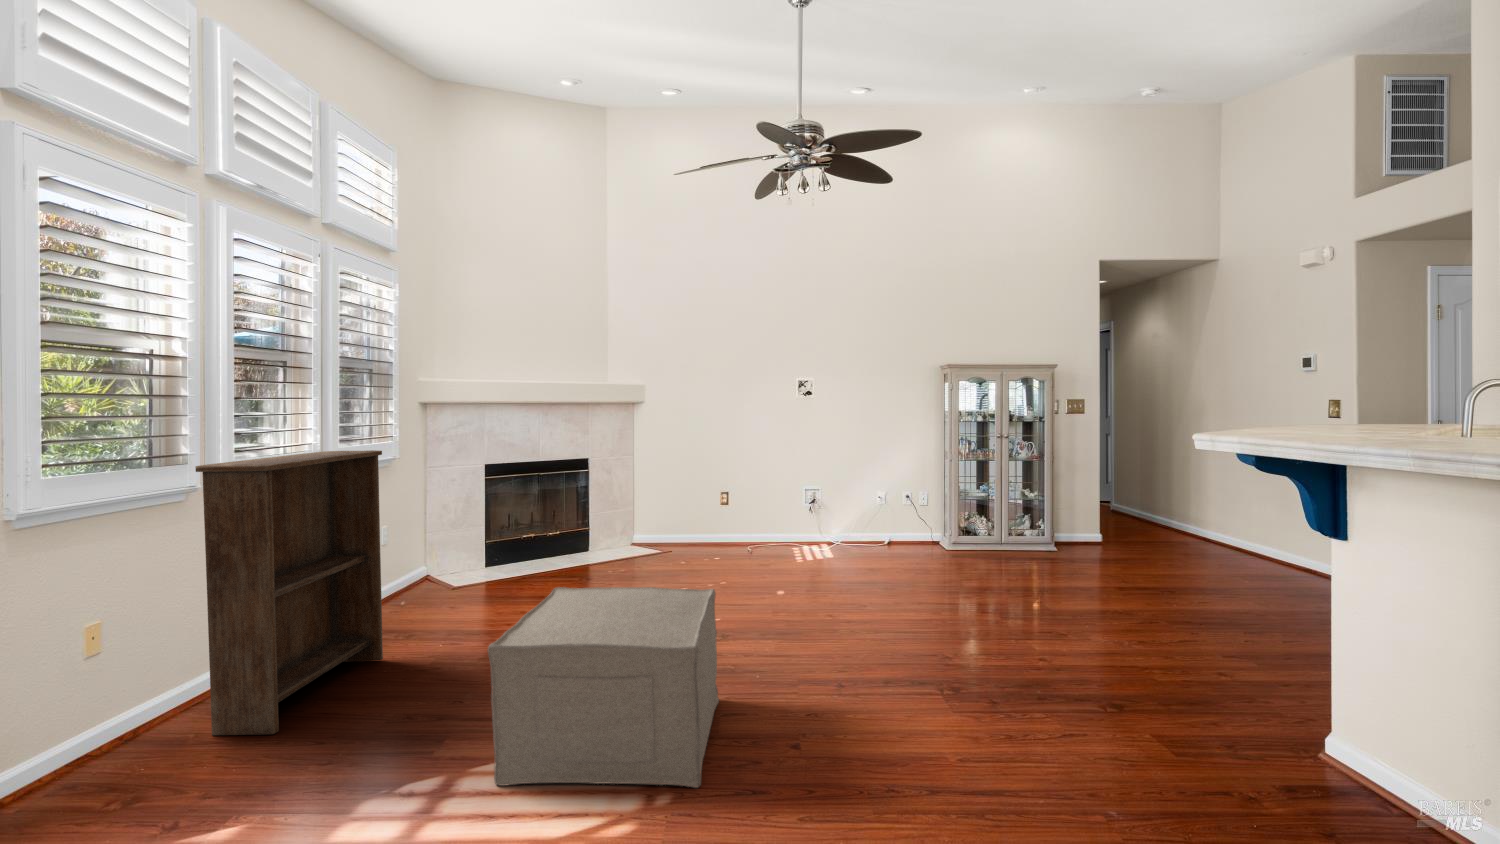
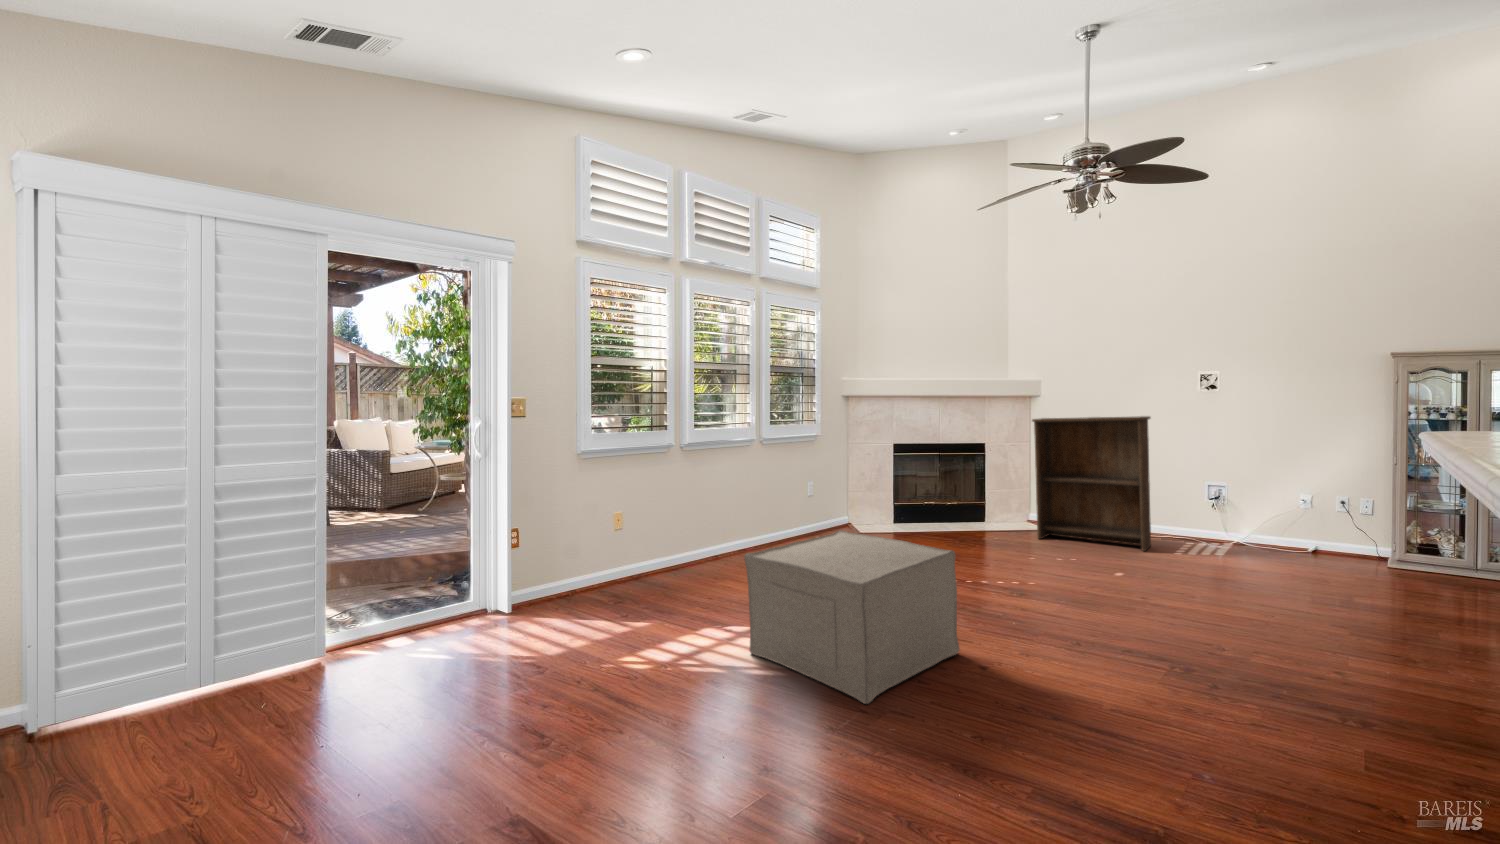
bookshelf: present [195,450,383,735] -> present [1032,416,1151,551]

